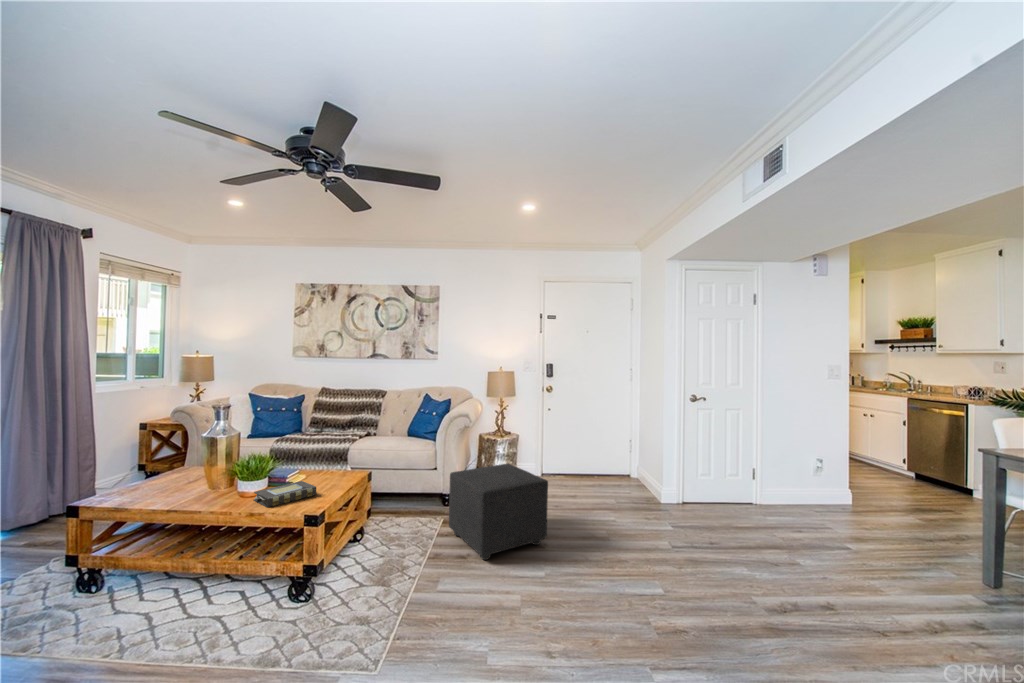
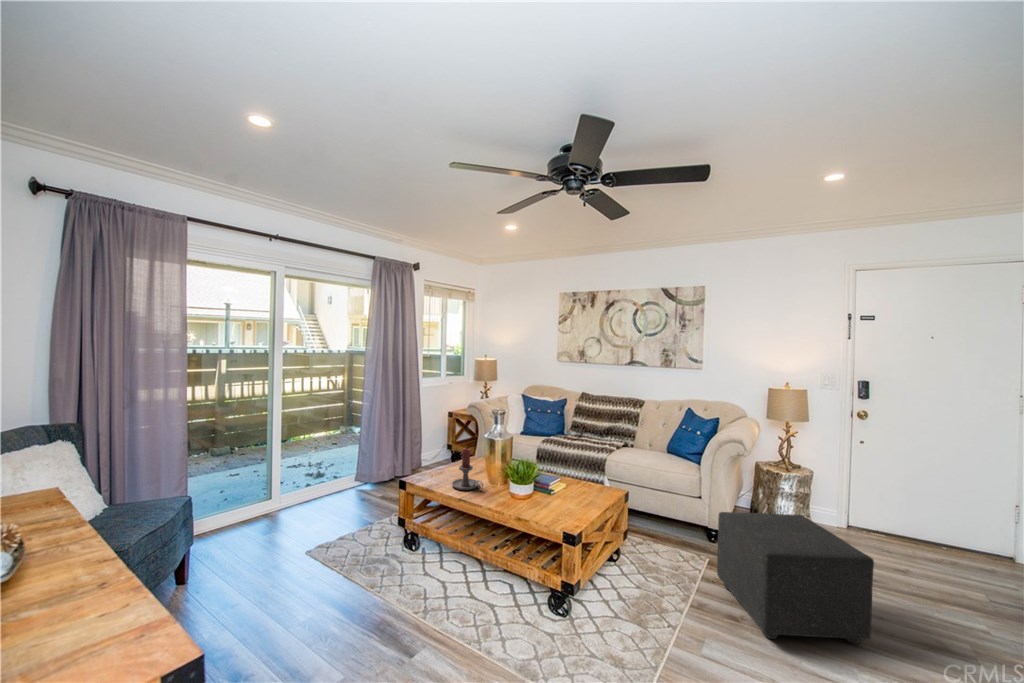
candle holder: none [151,454,200,505] -> present [452,449,483,490]
book: present [254,481,316,507] -> none [522,490,574,512]

